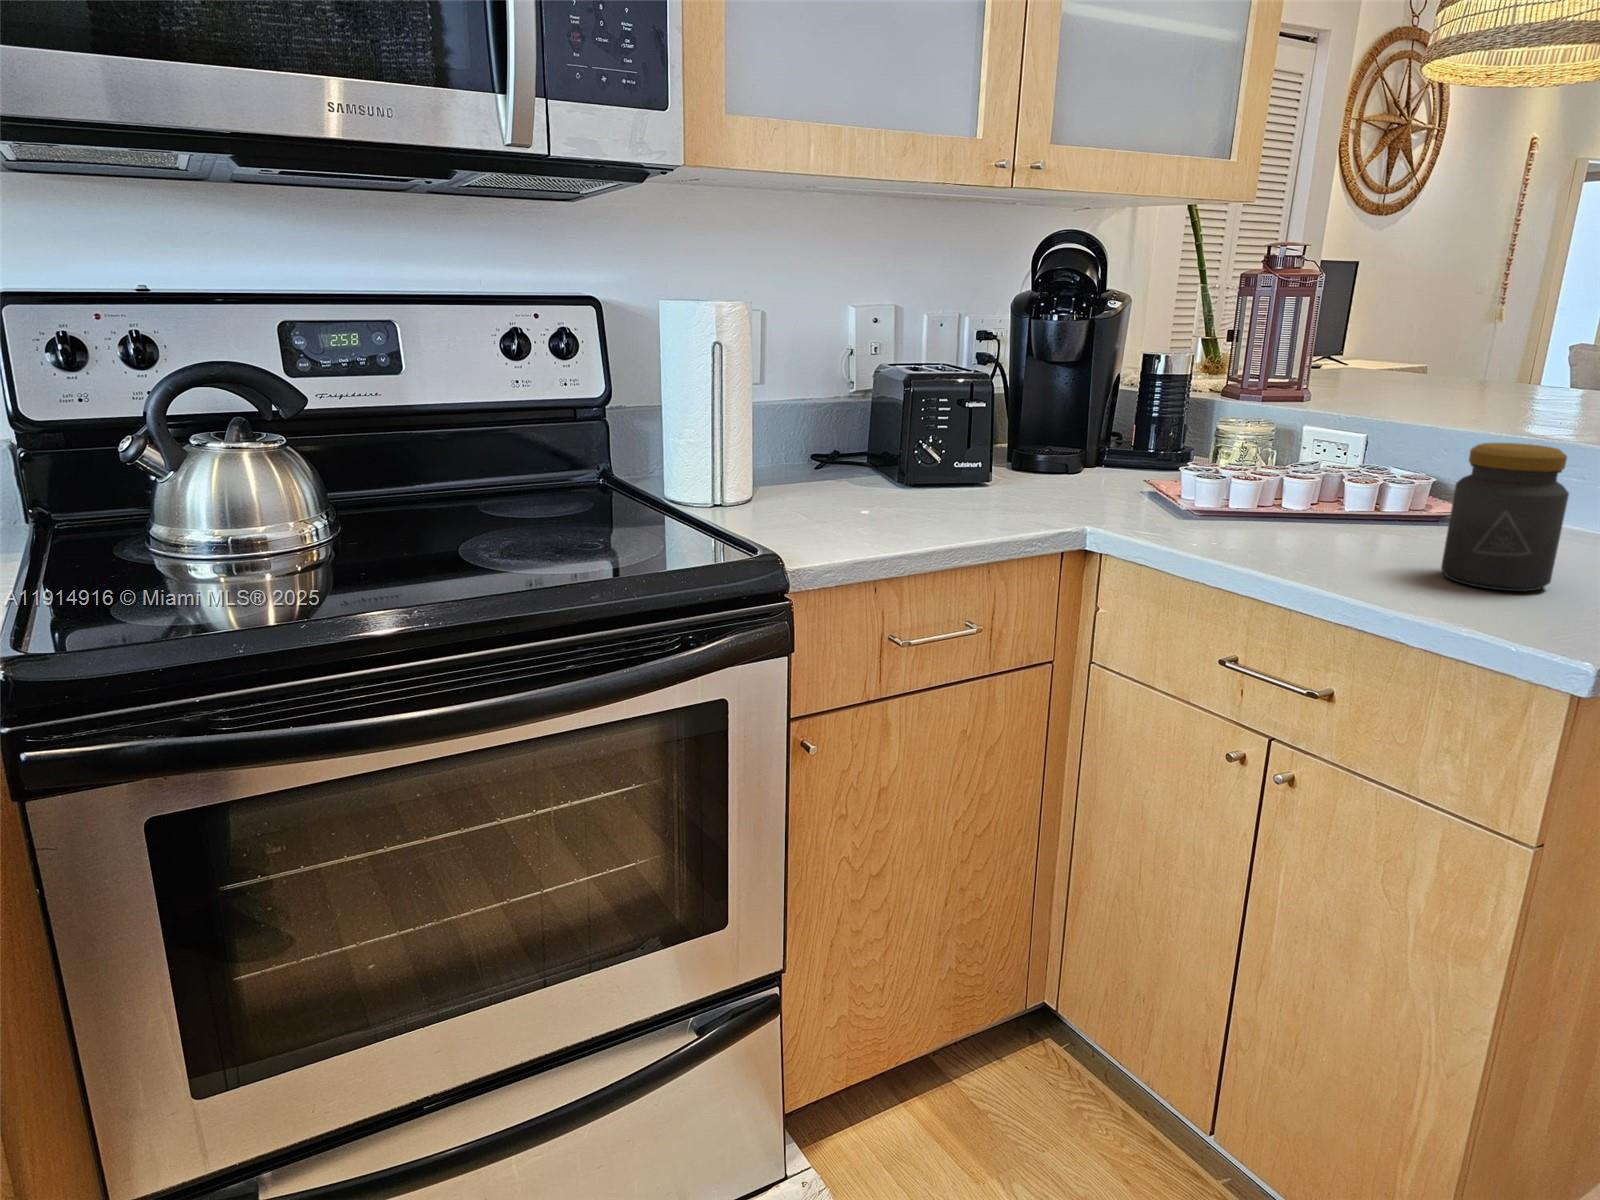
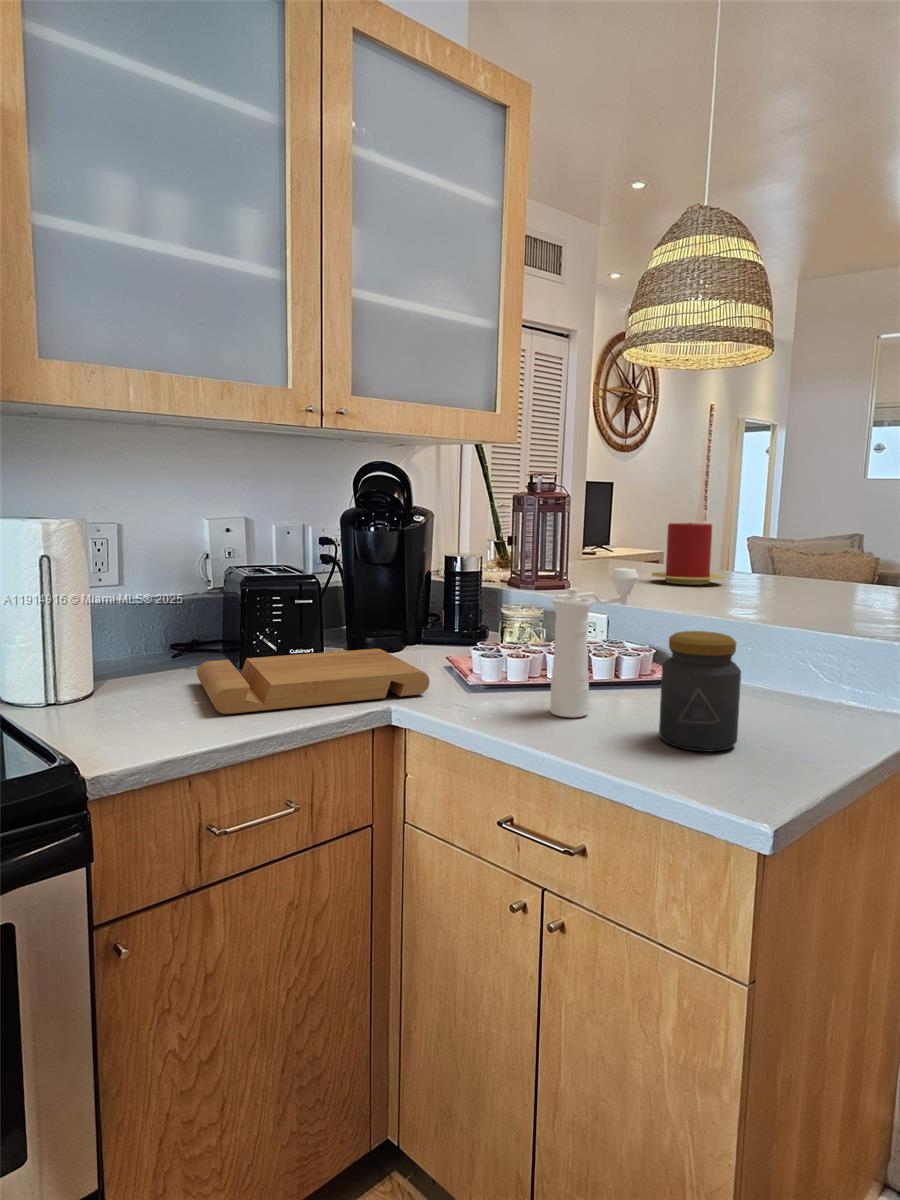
candle: none [1428,315,1542,402] -> present [652,523,724,585]
pepper mill: none [1291,365,1430,549] -> present [550,568,639,717]
cutting board: none [855,466,1133,523] -> present [197,649,430,714]

